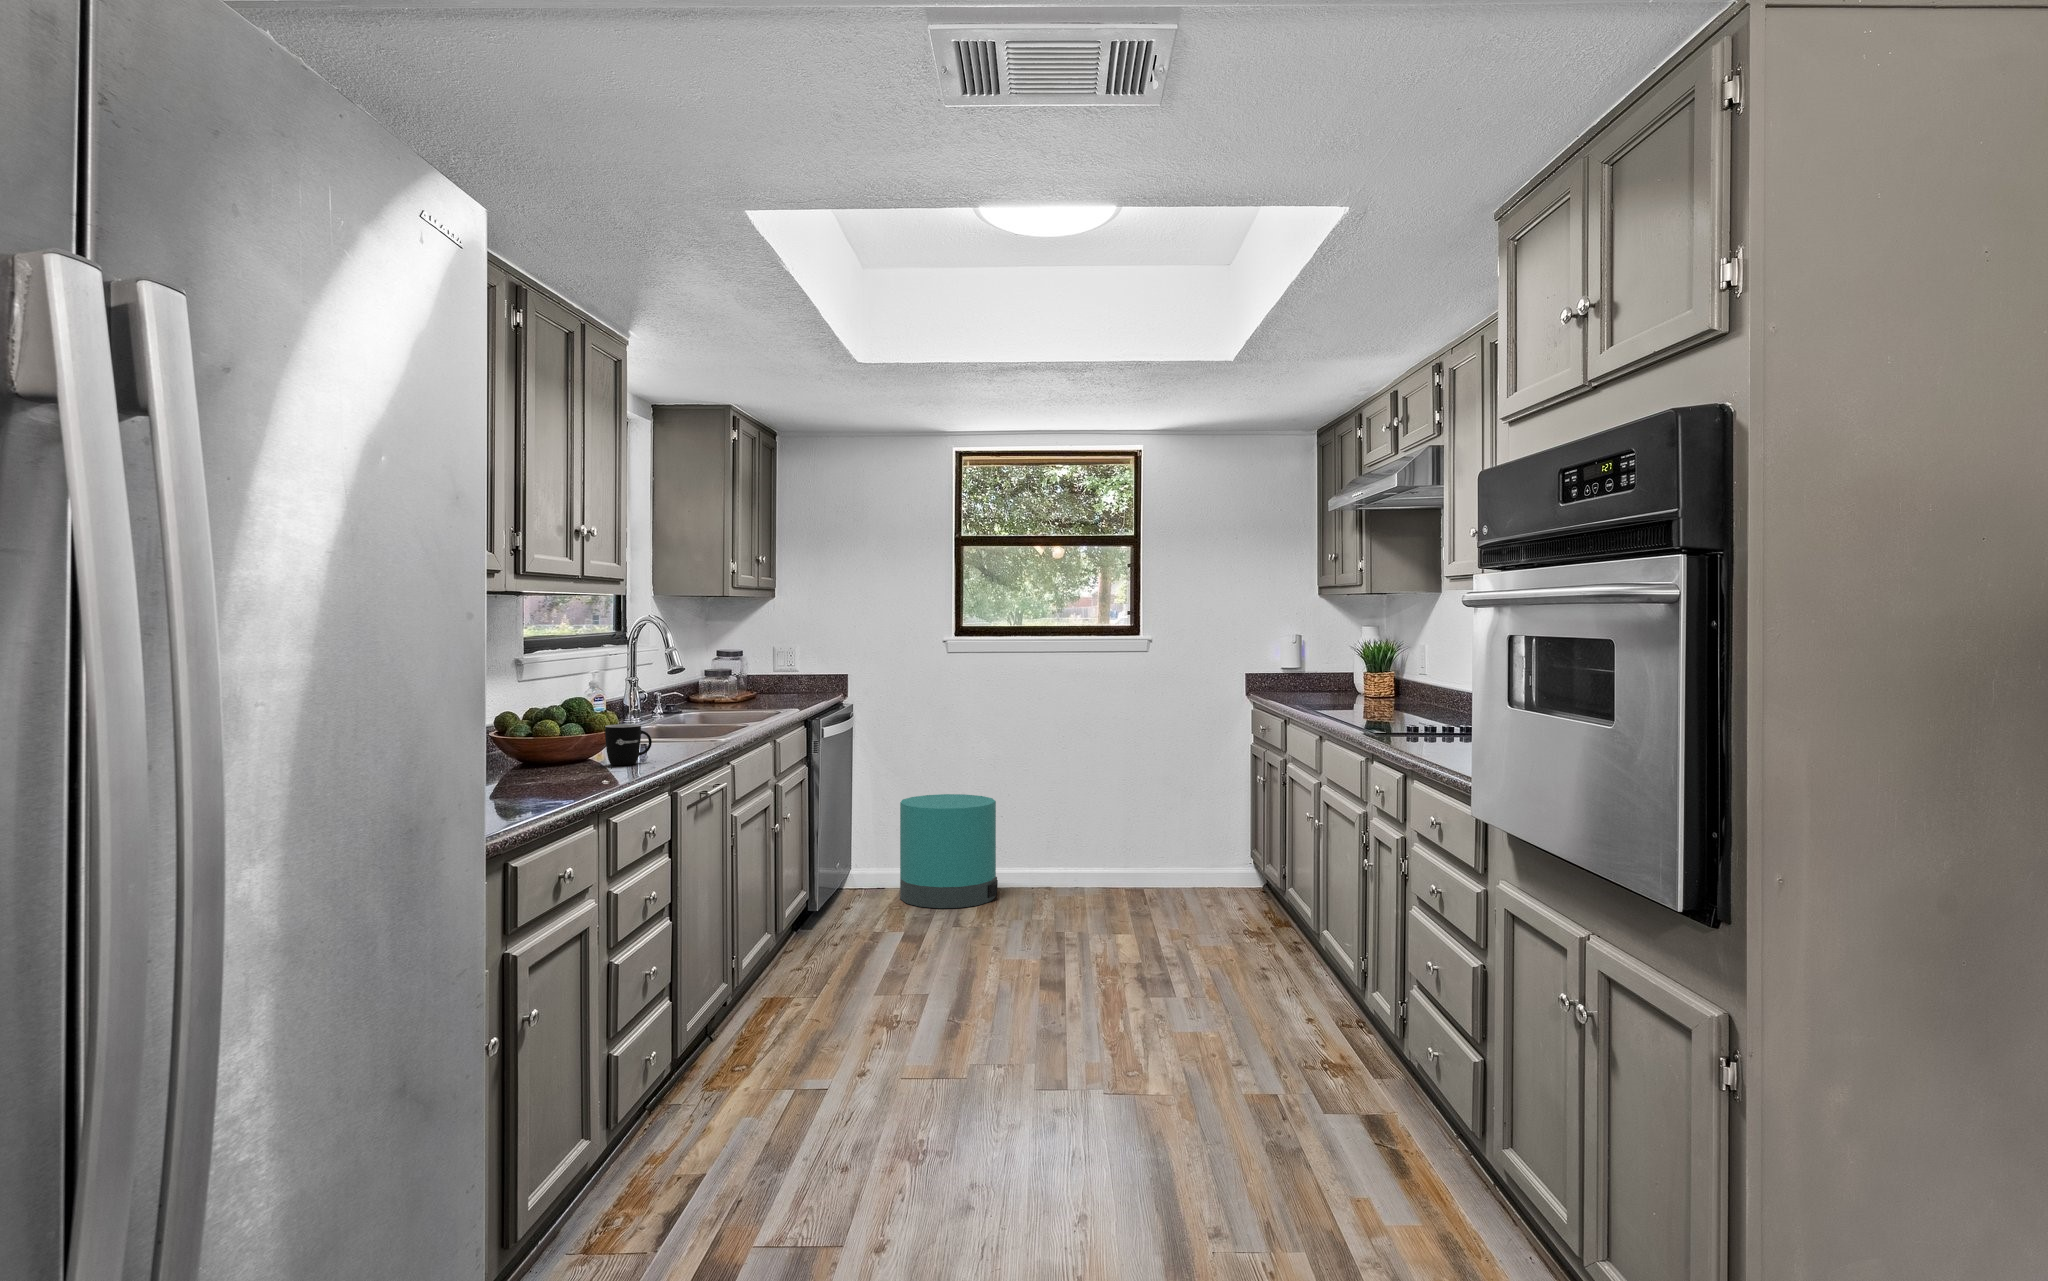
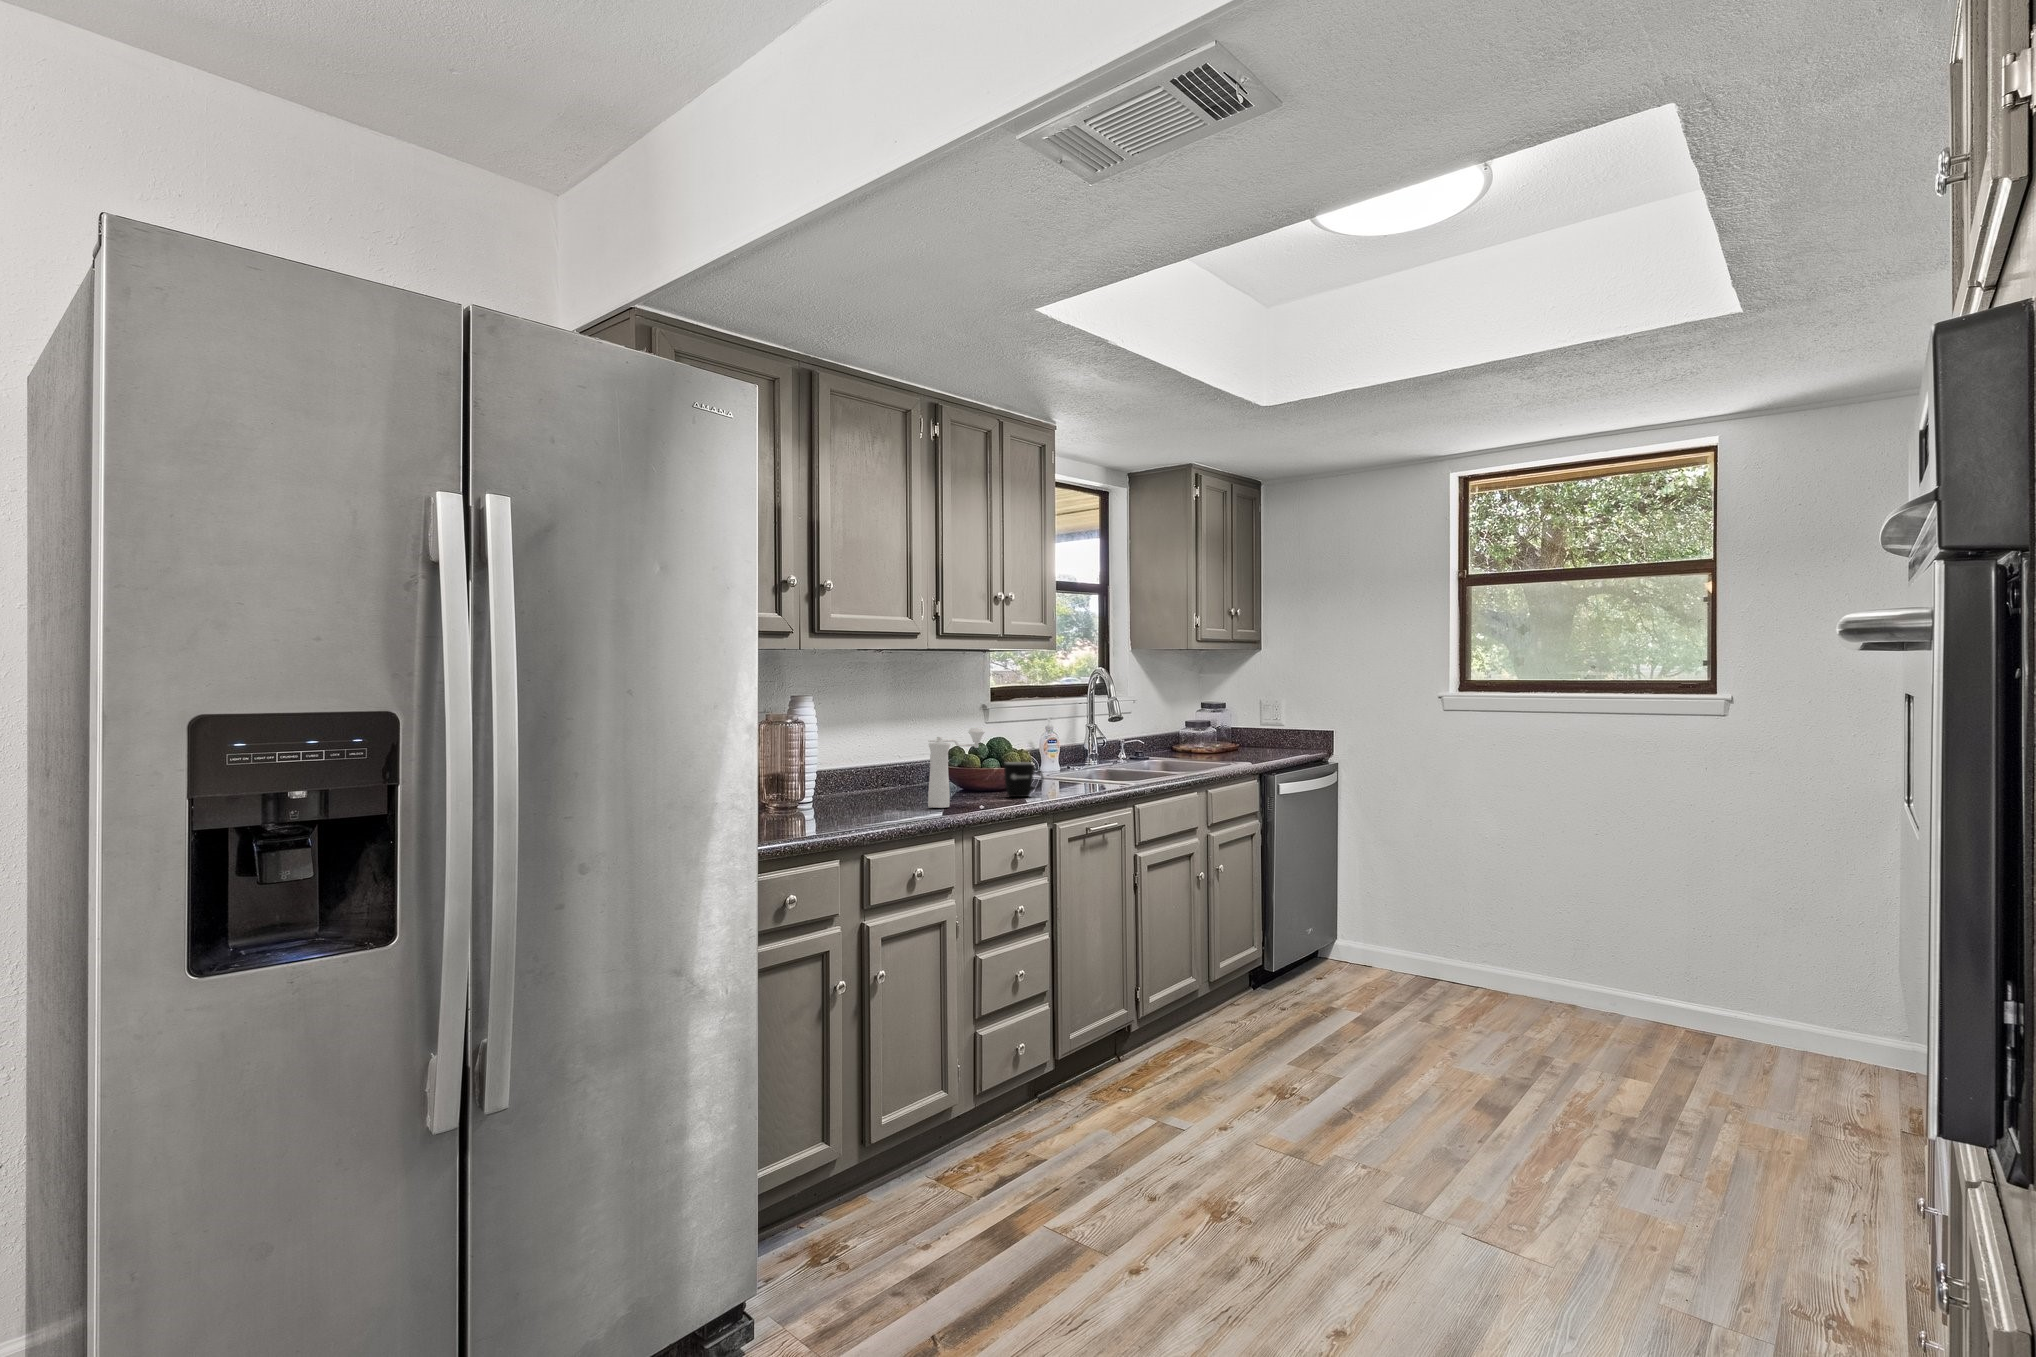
pepper mill: none [535,688,602,787] -> present [928,727,985,808]
trash can: present [900,794,998,908] -> none [1380,866,1498,992]

